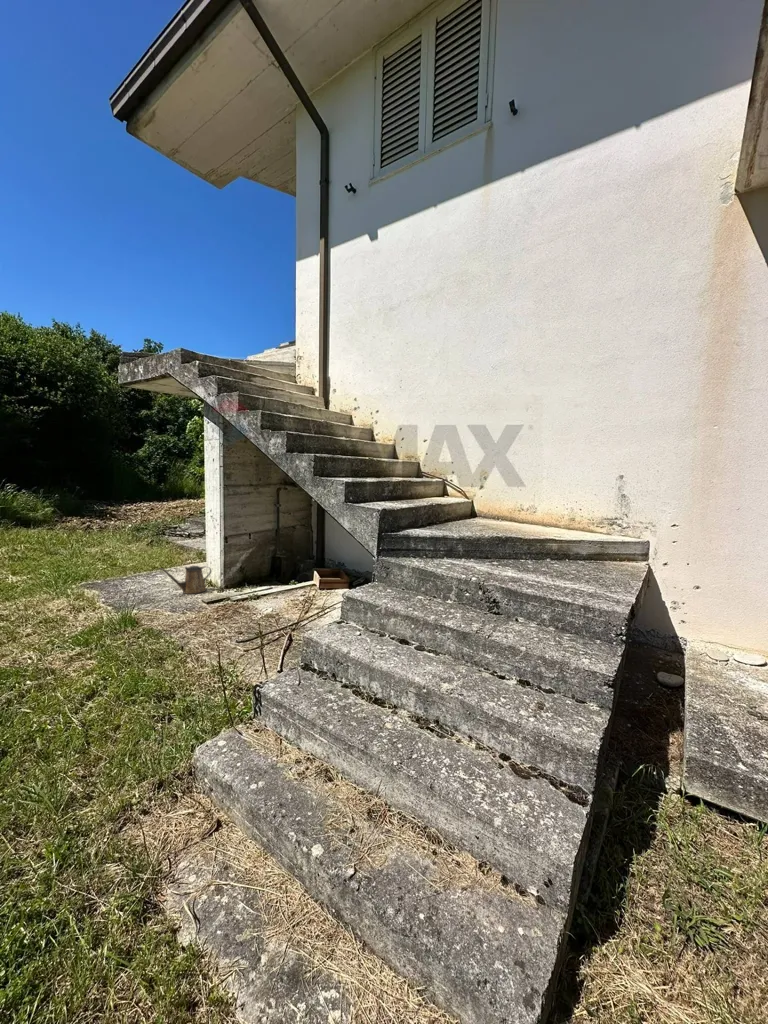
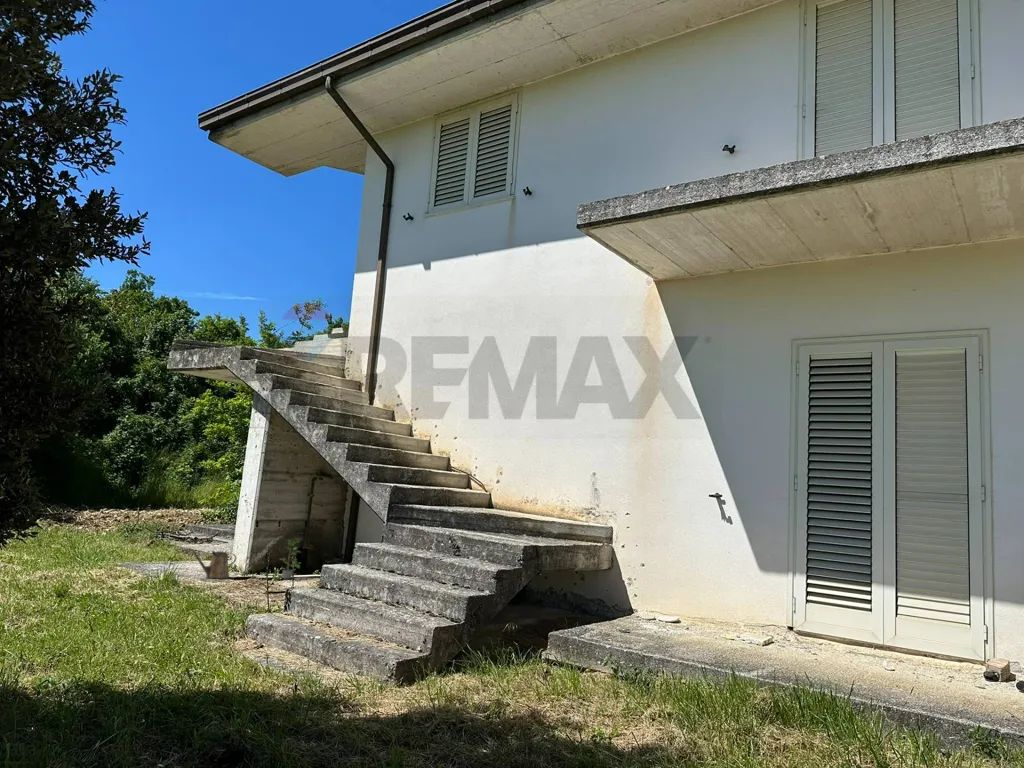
potted plant: none [254,545,277,585] -> present [282,539,300,579]

